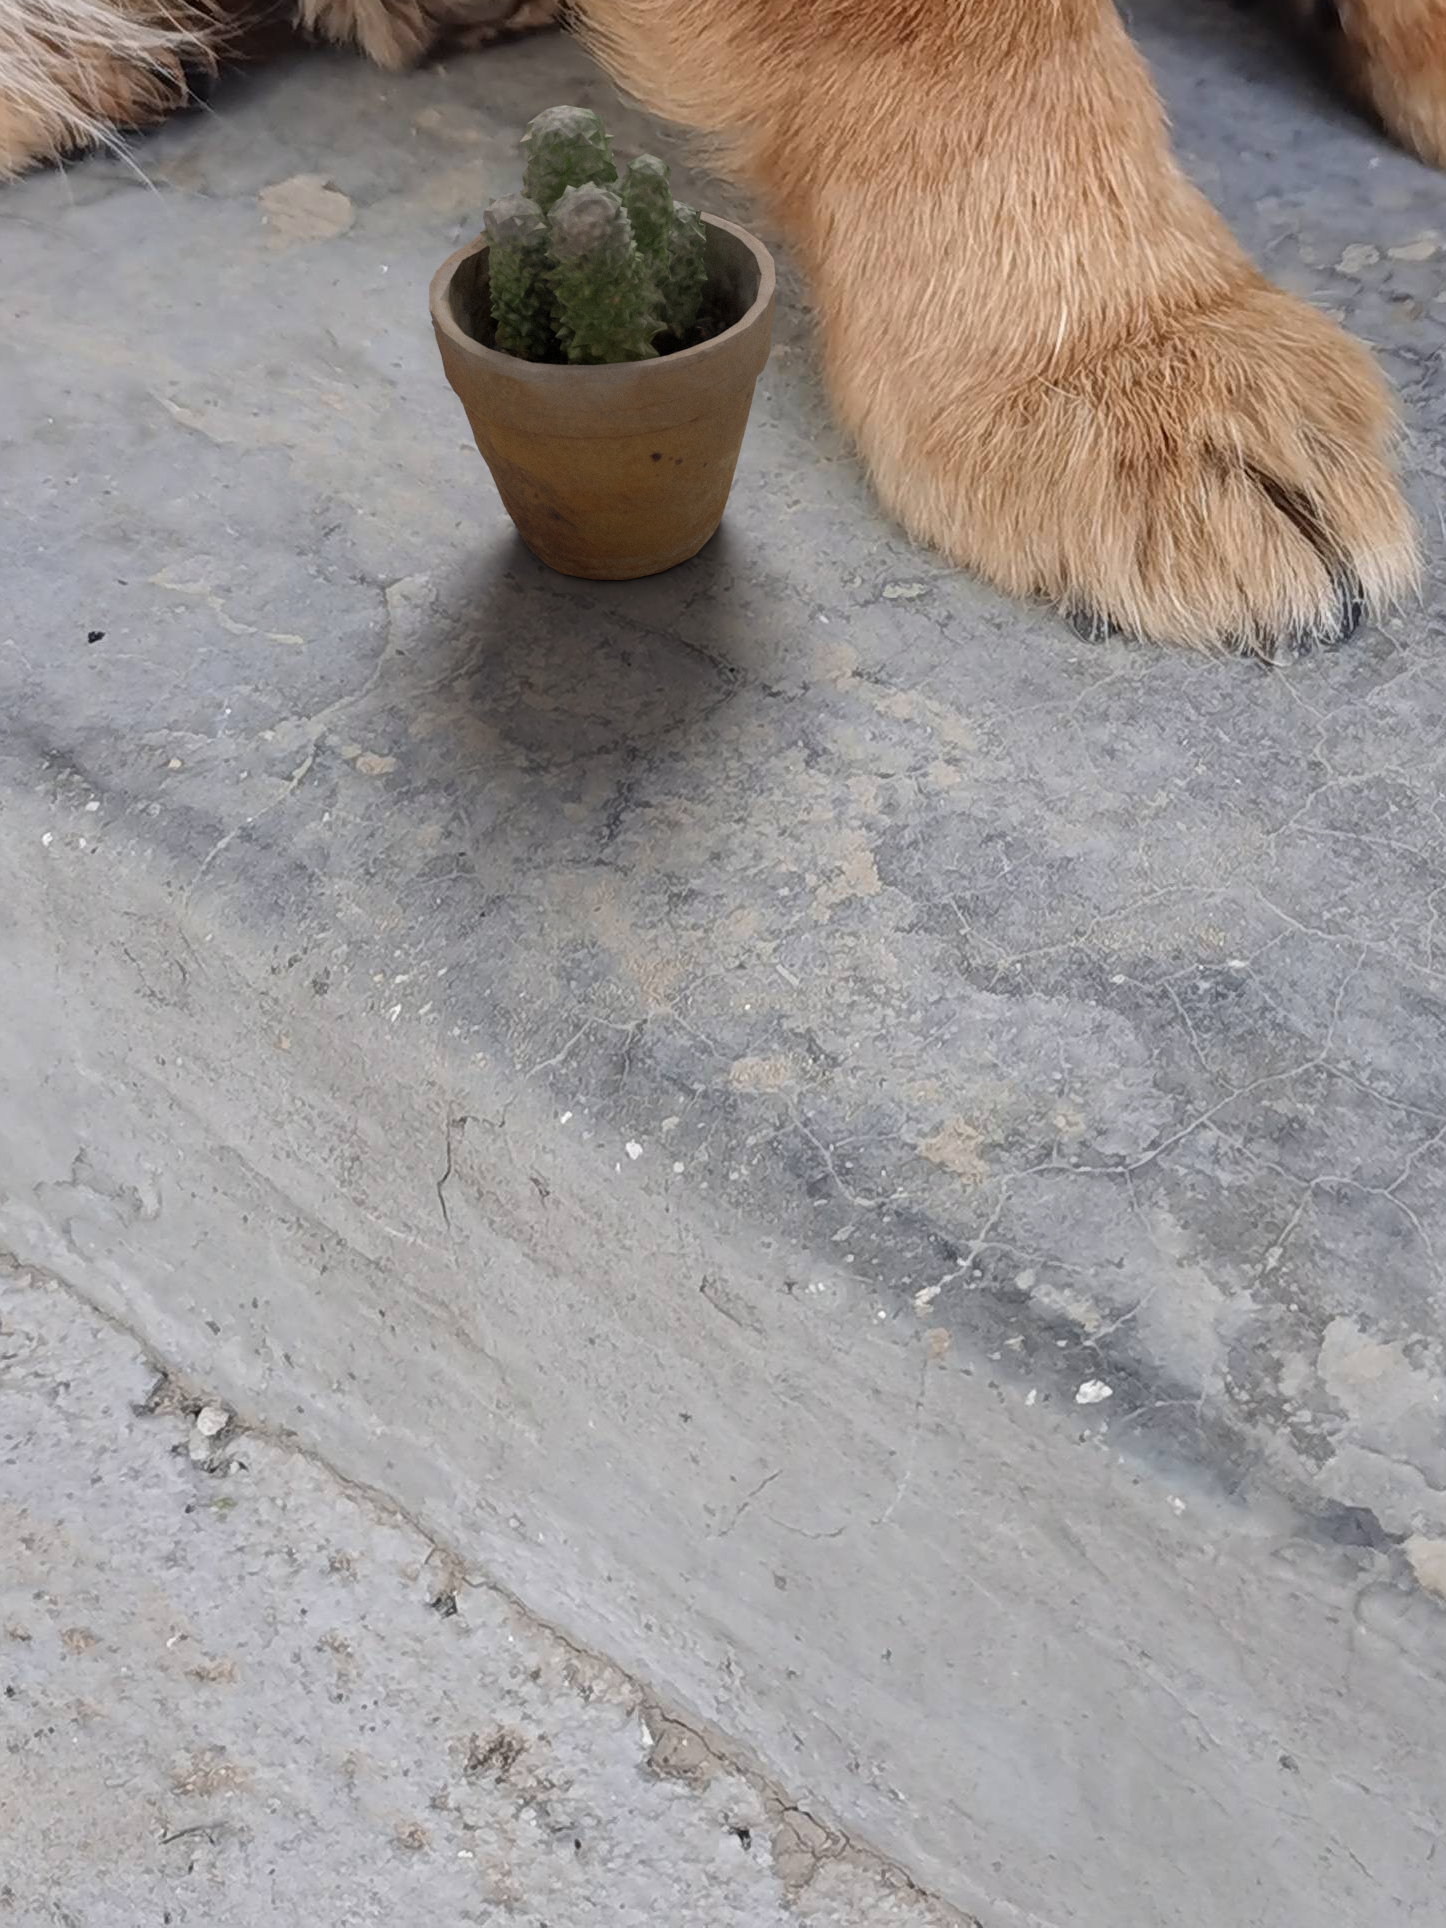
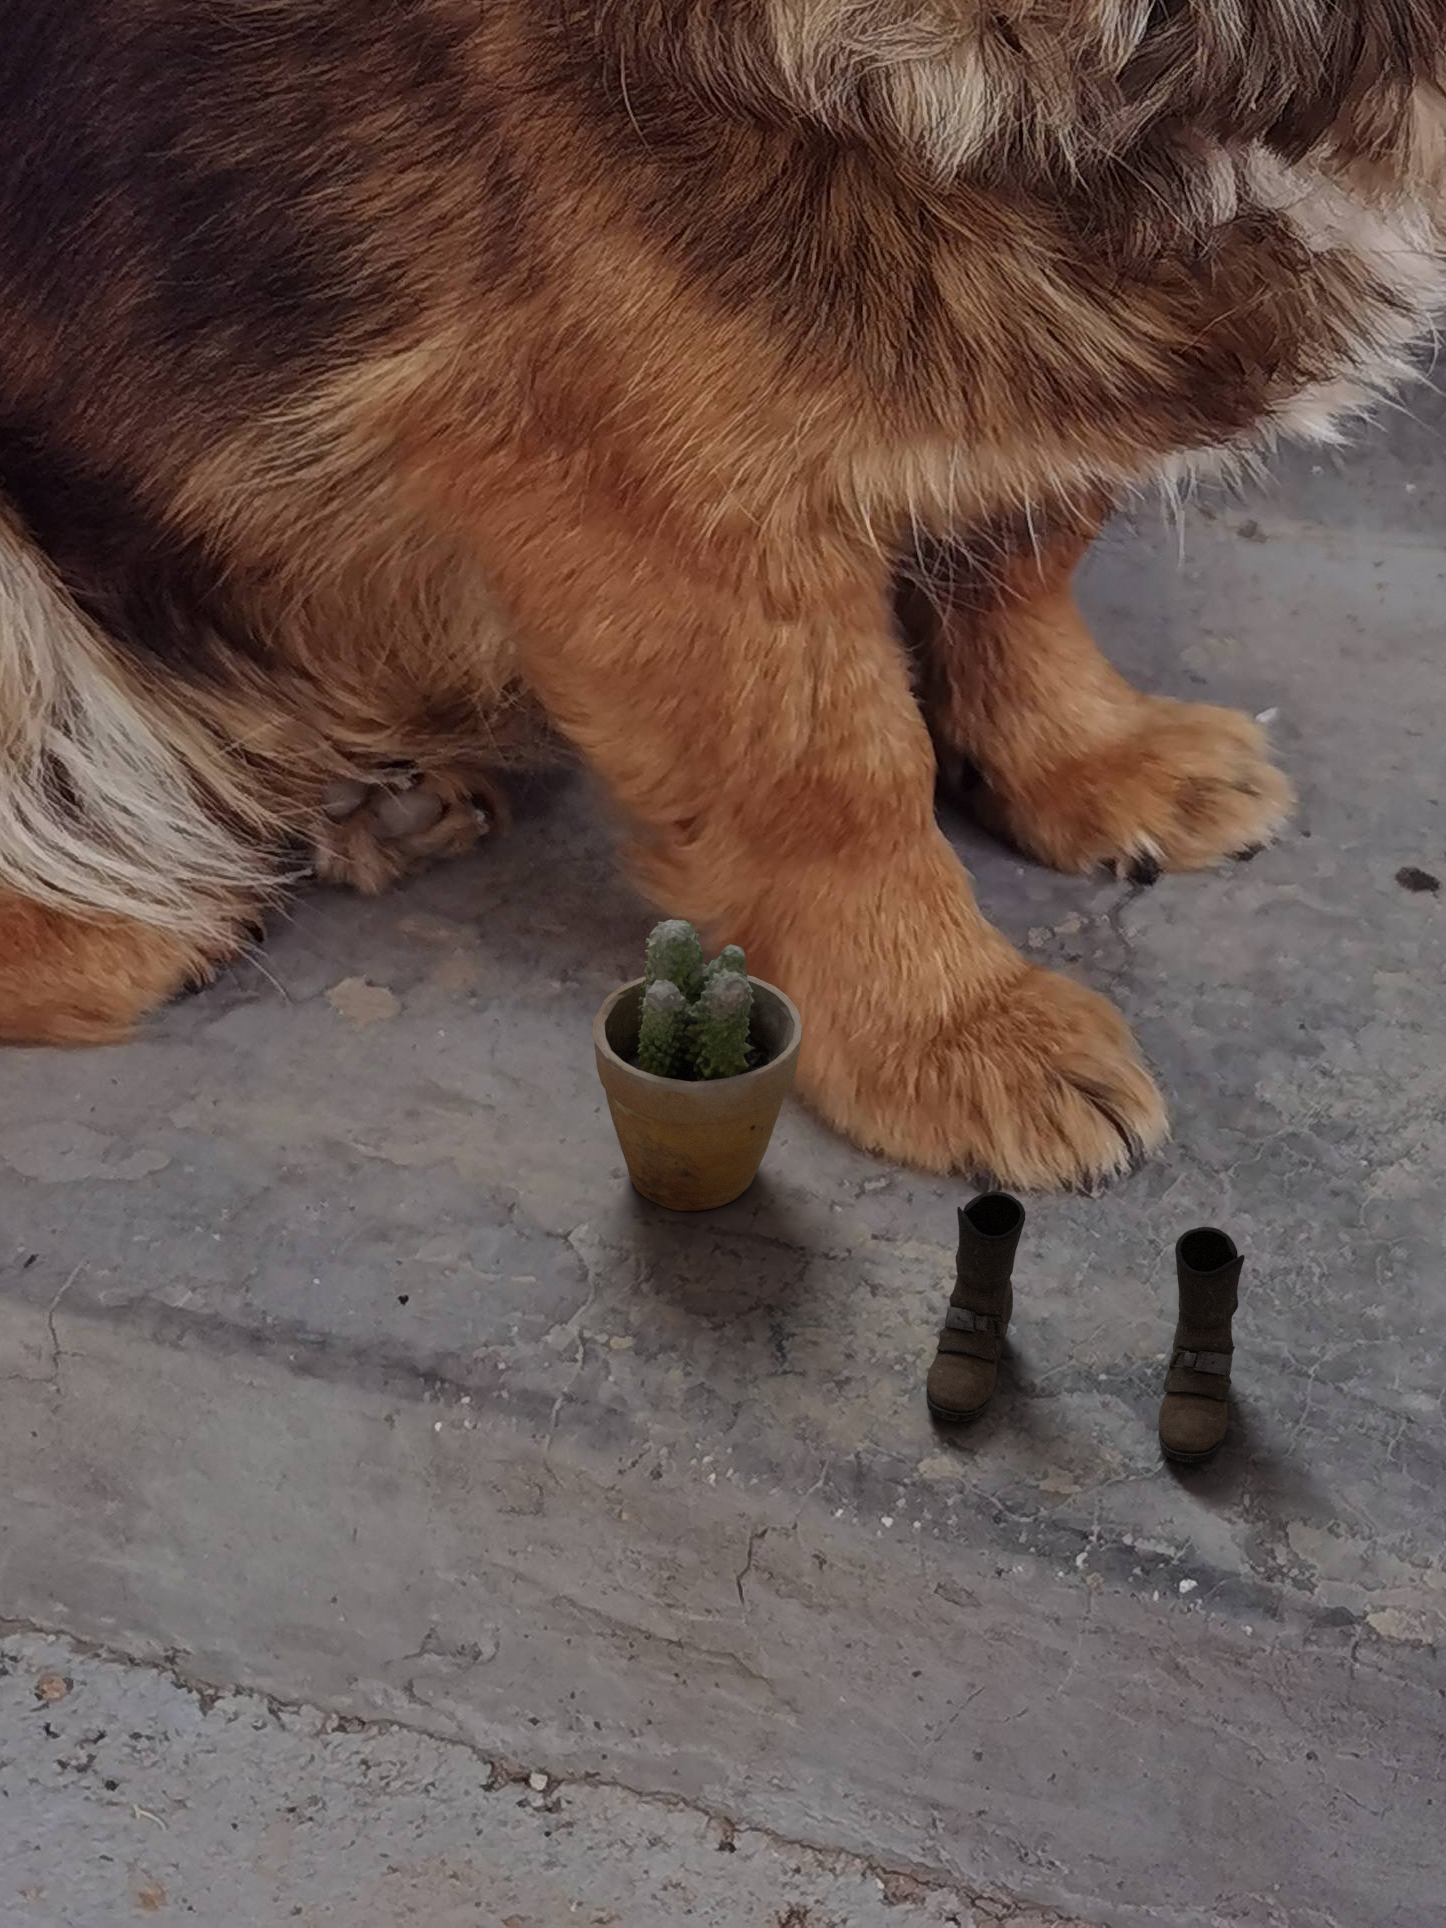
boots: none [767,615,1361,1177] -> present [926,1191,1245,1463]

